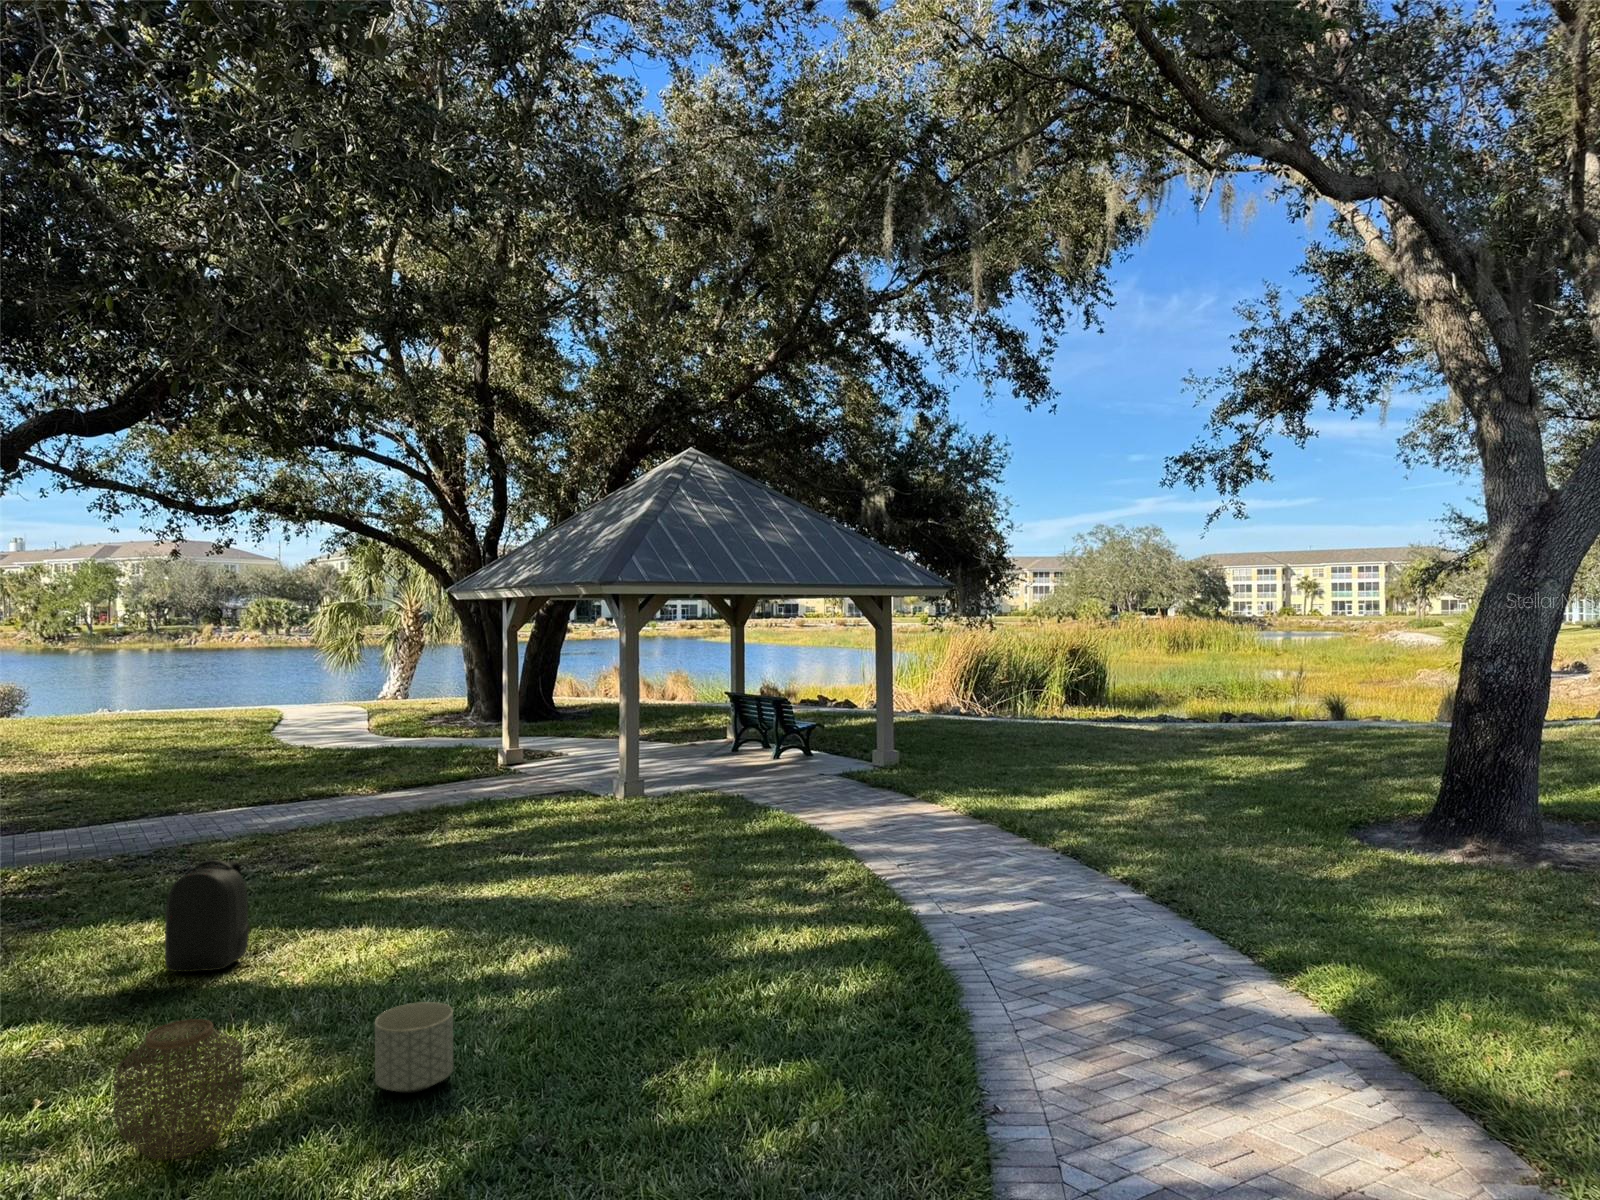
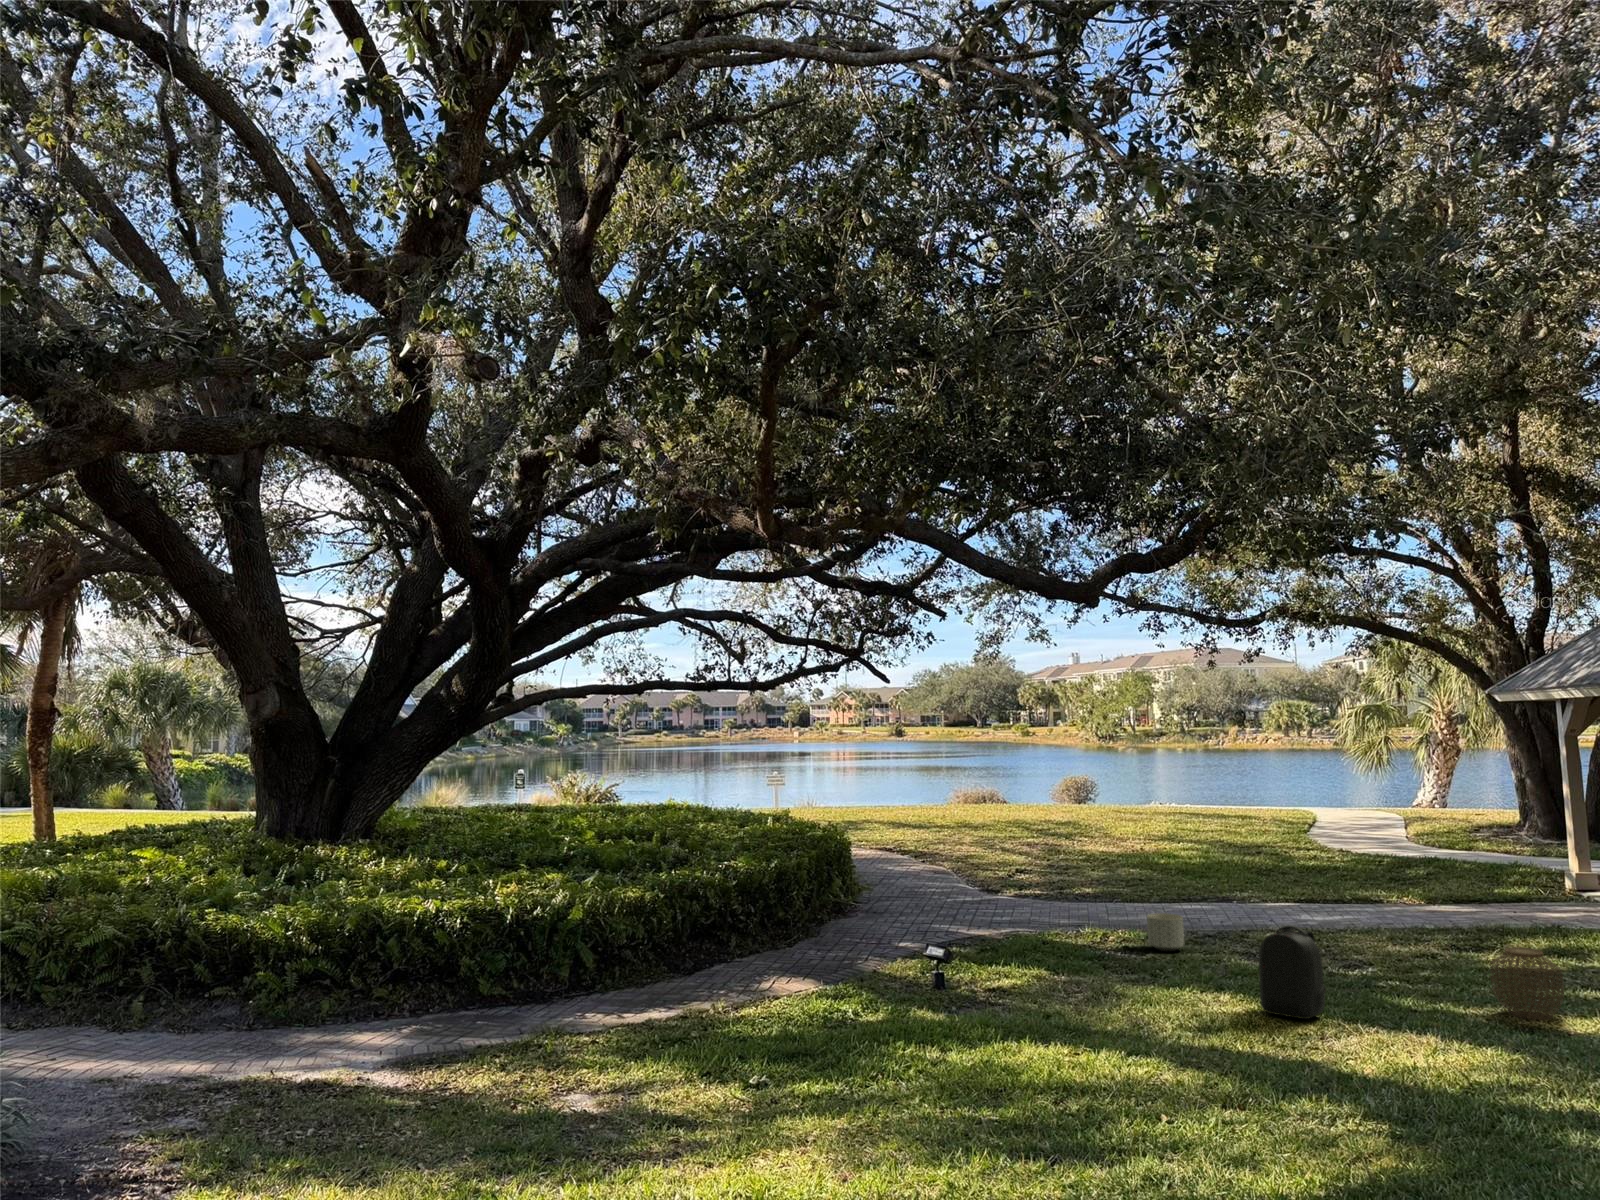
planter: present [375,1002,453,1093] -> present [1147,913,1184,951]
woven basket: present [114,1019,243,1160] -> present [1490,947,1564,1020]

